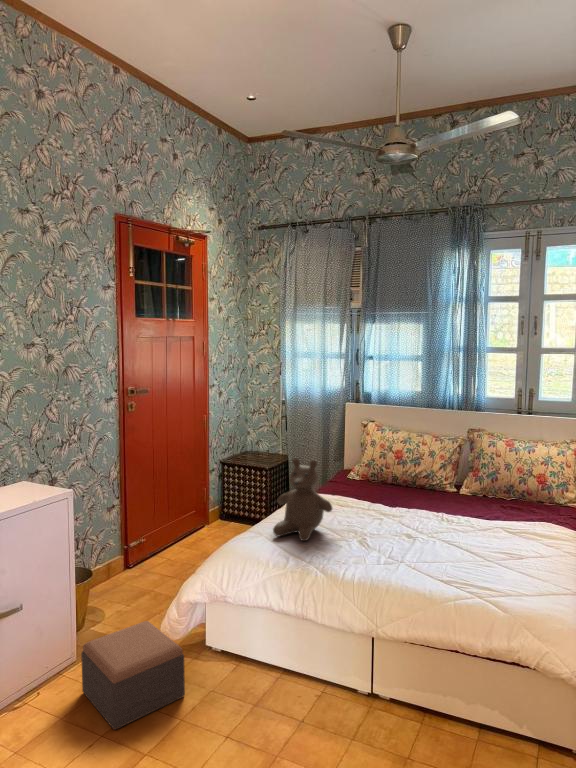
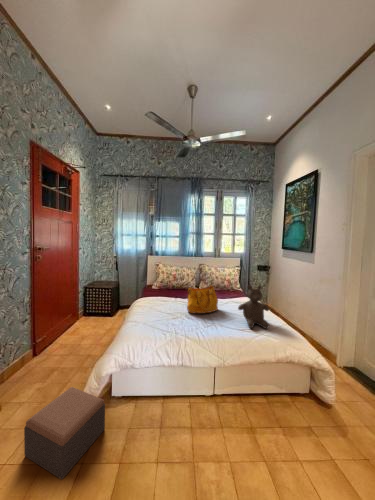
teddy bear: present [273,458,332,541] -> present [238,285,269,329]
handbag: none [375,479,452,543] -> present [187,285,218,313]

